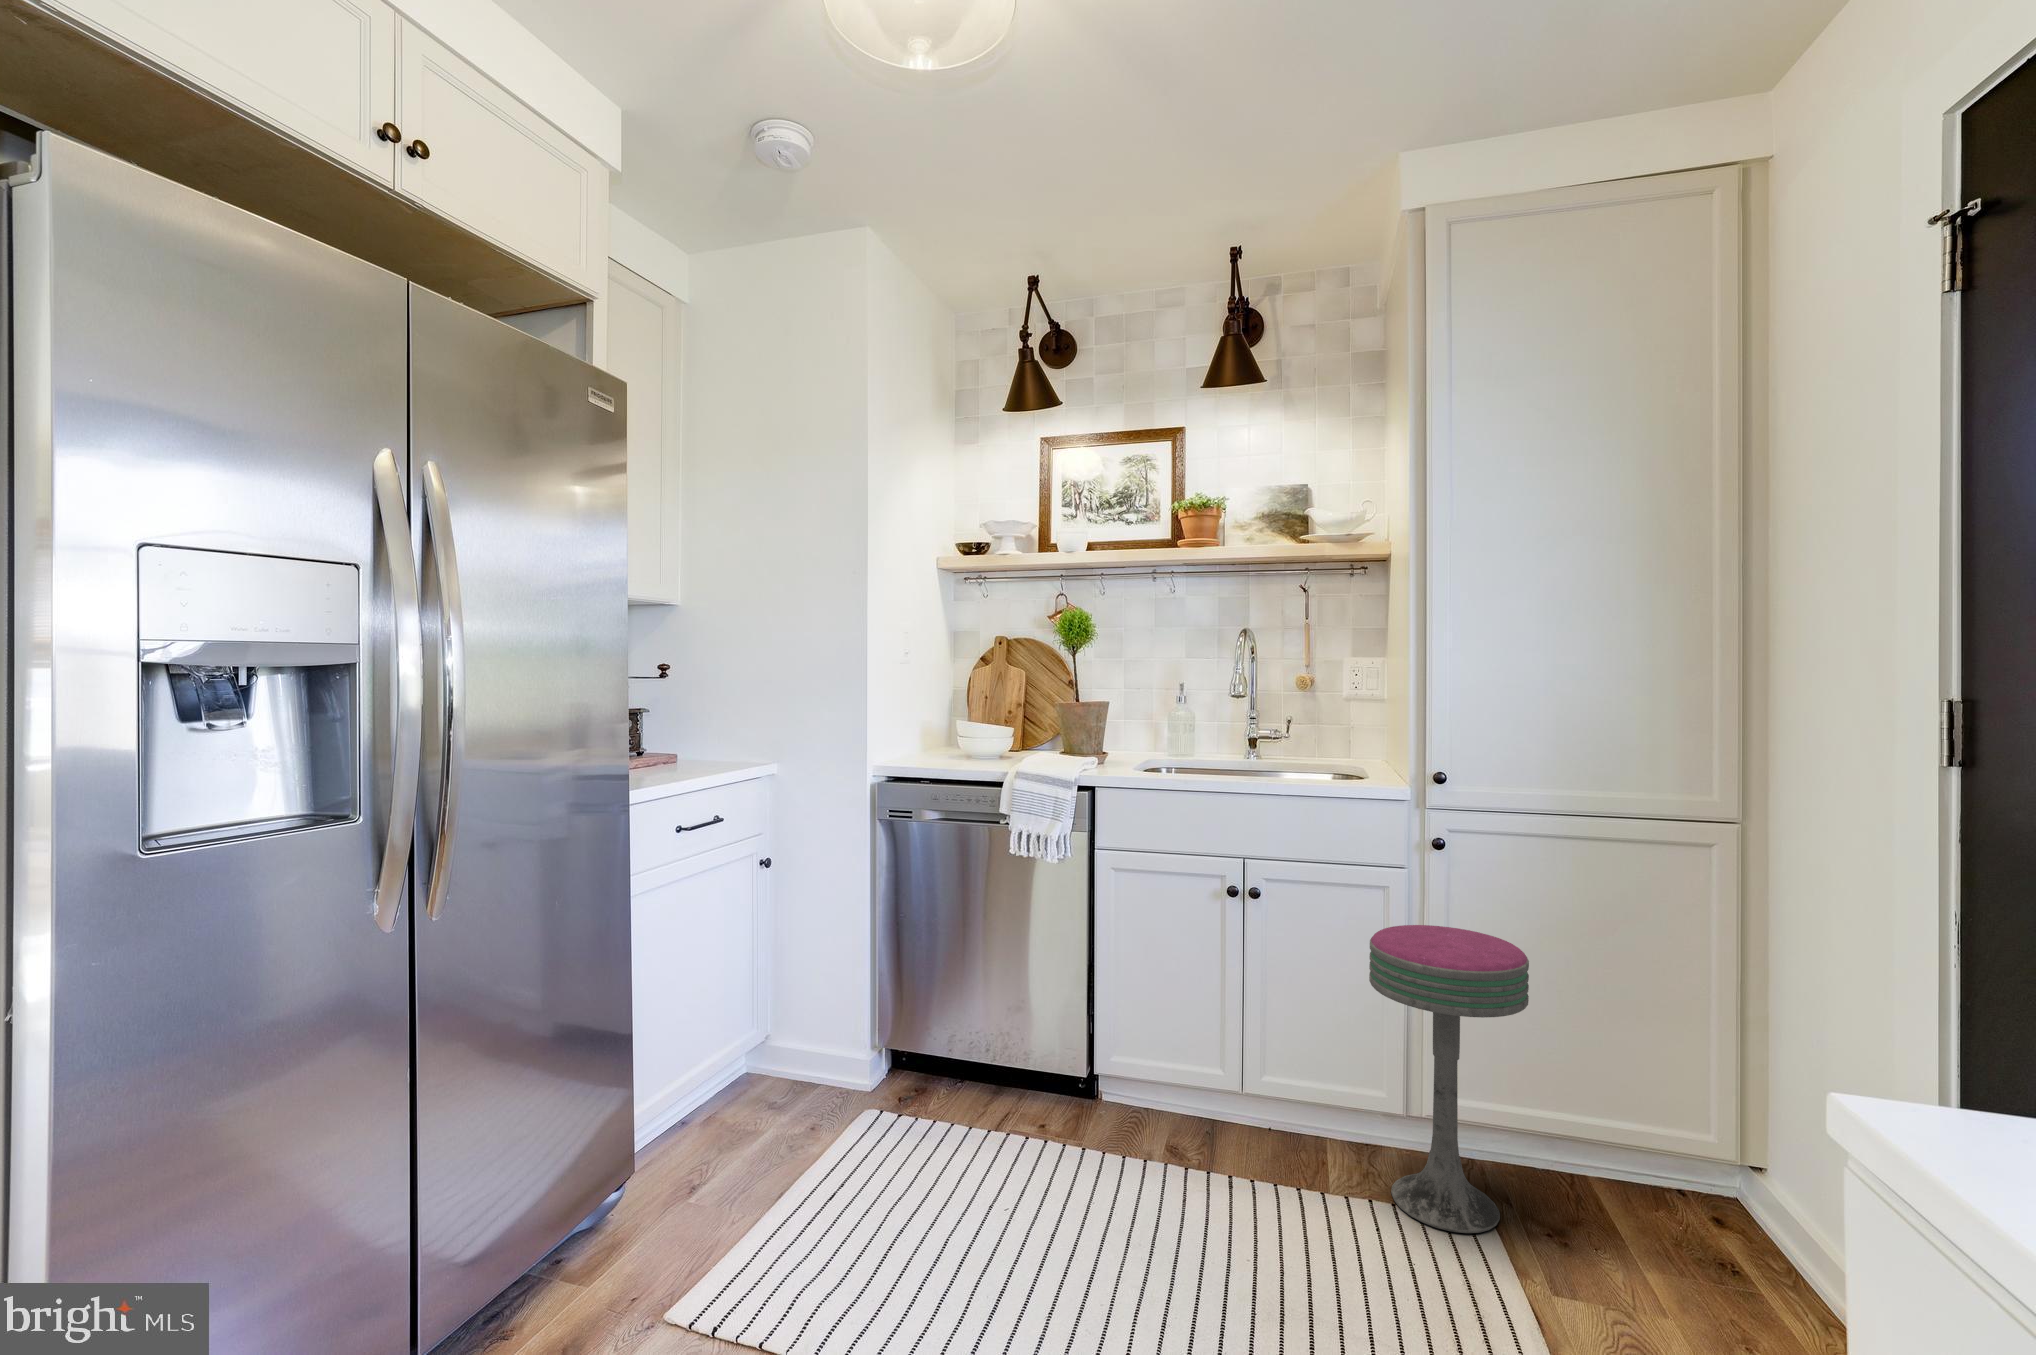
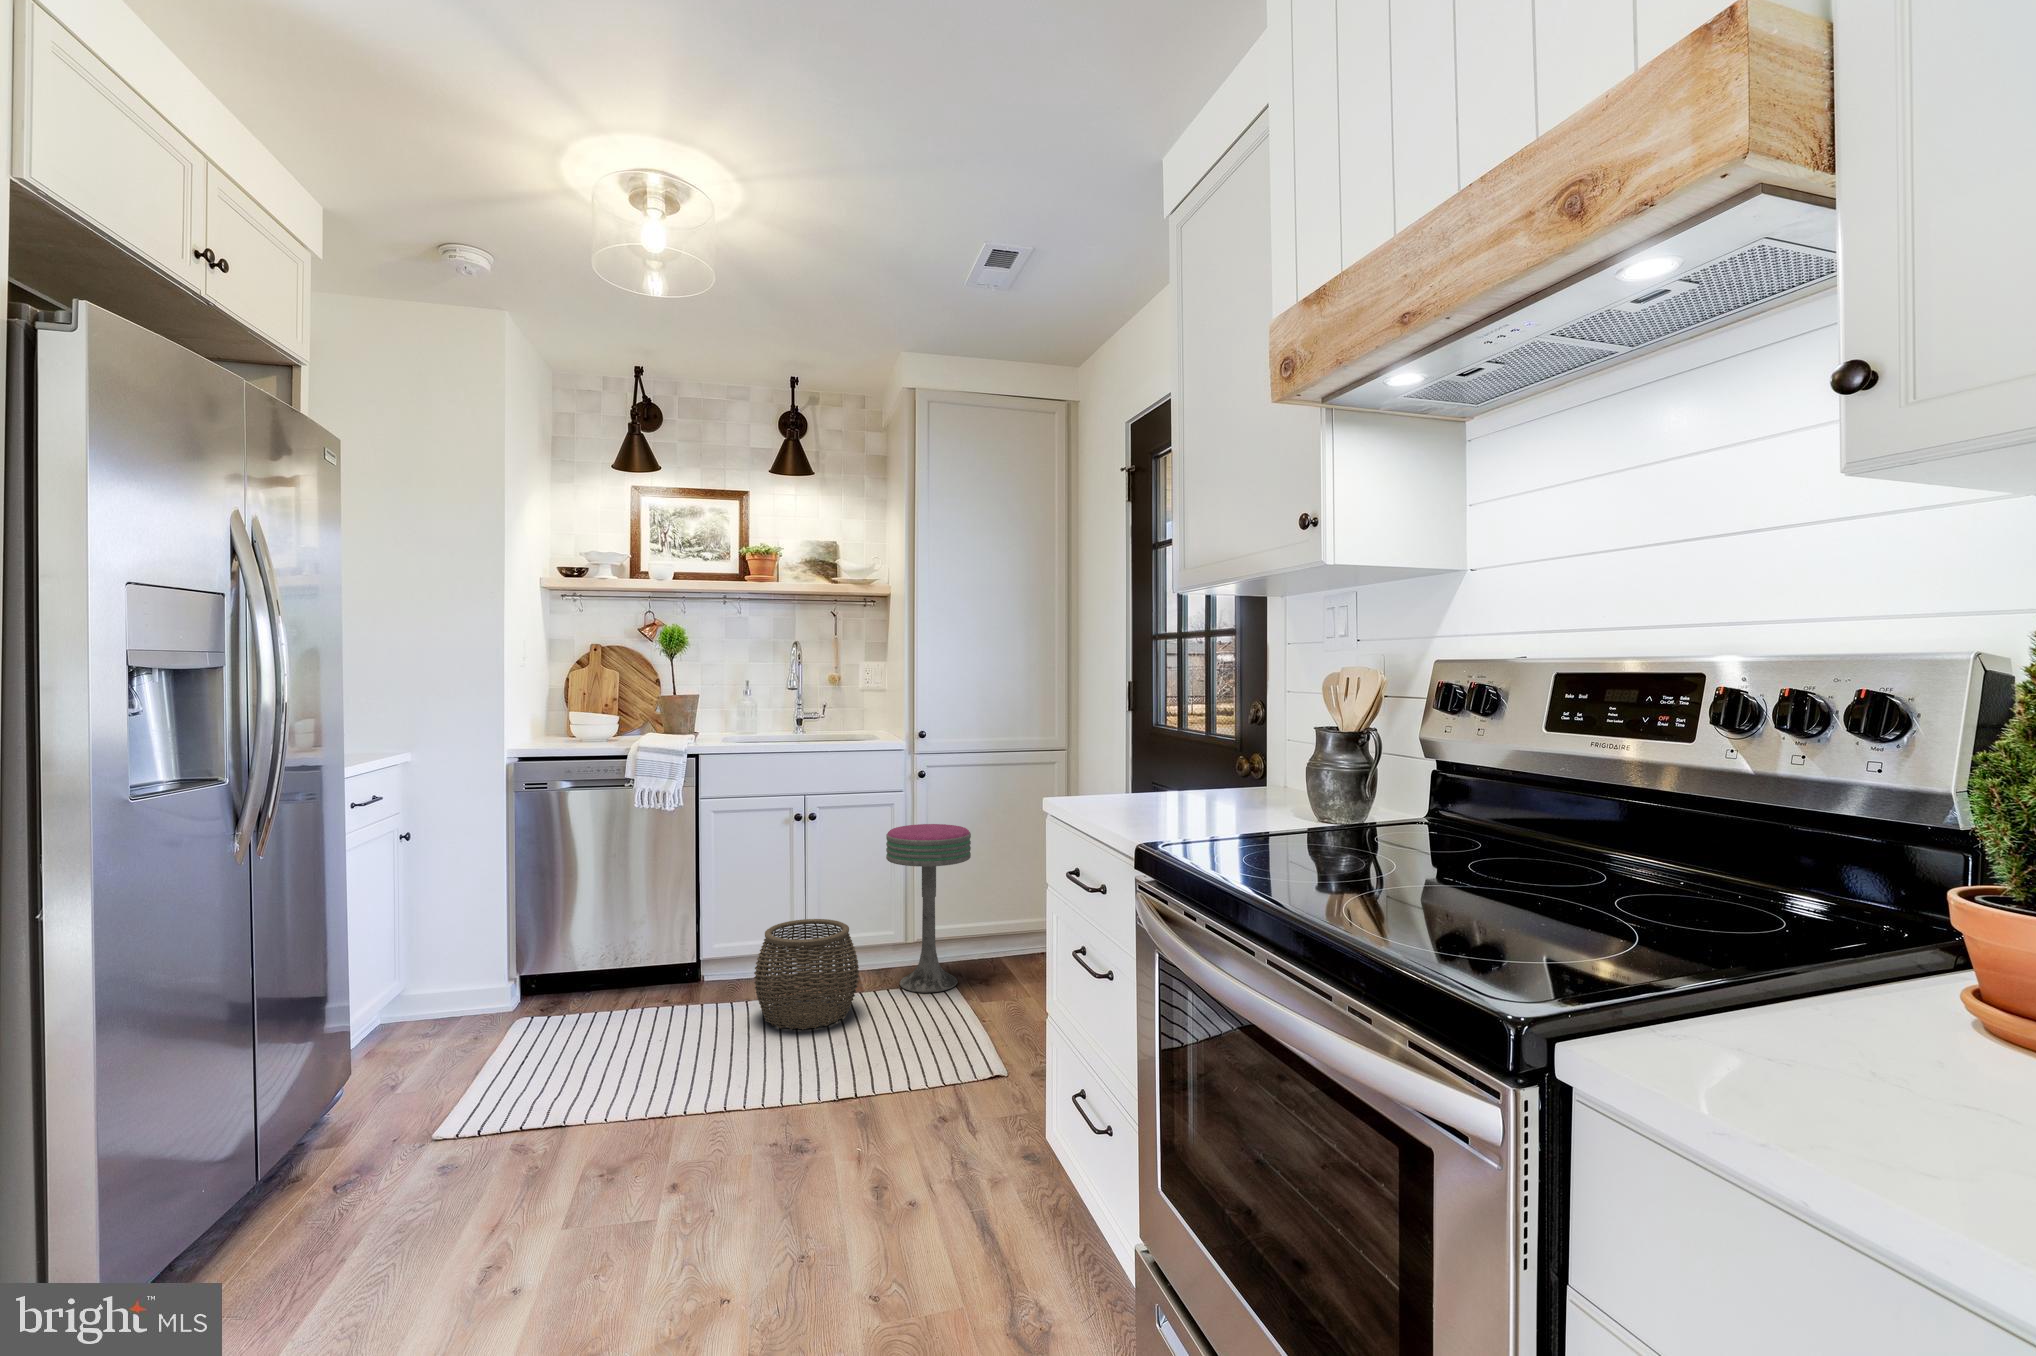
woven basket: none [1144,1058,1313,1263] -> present [754,919,859,1030]

